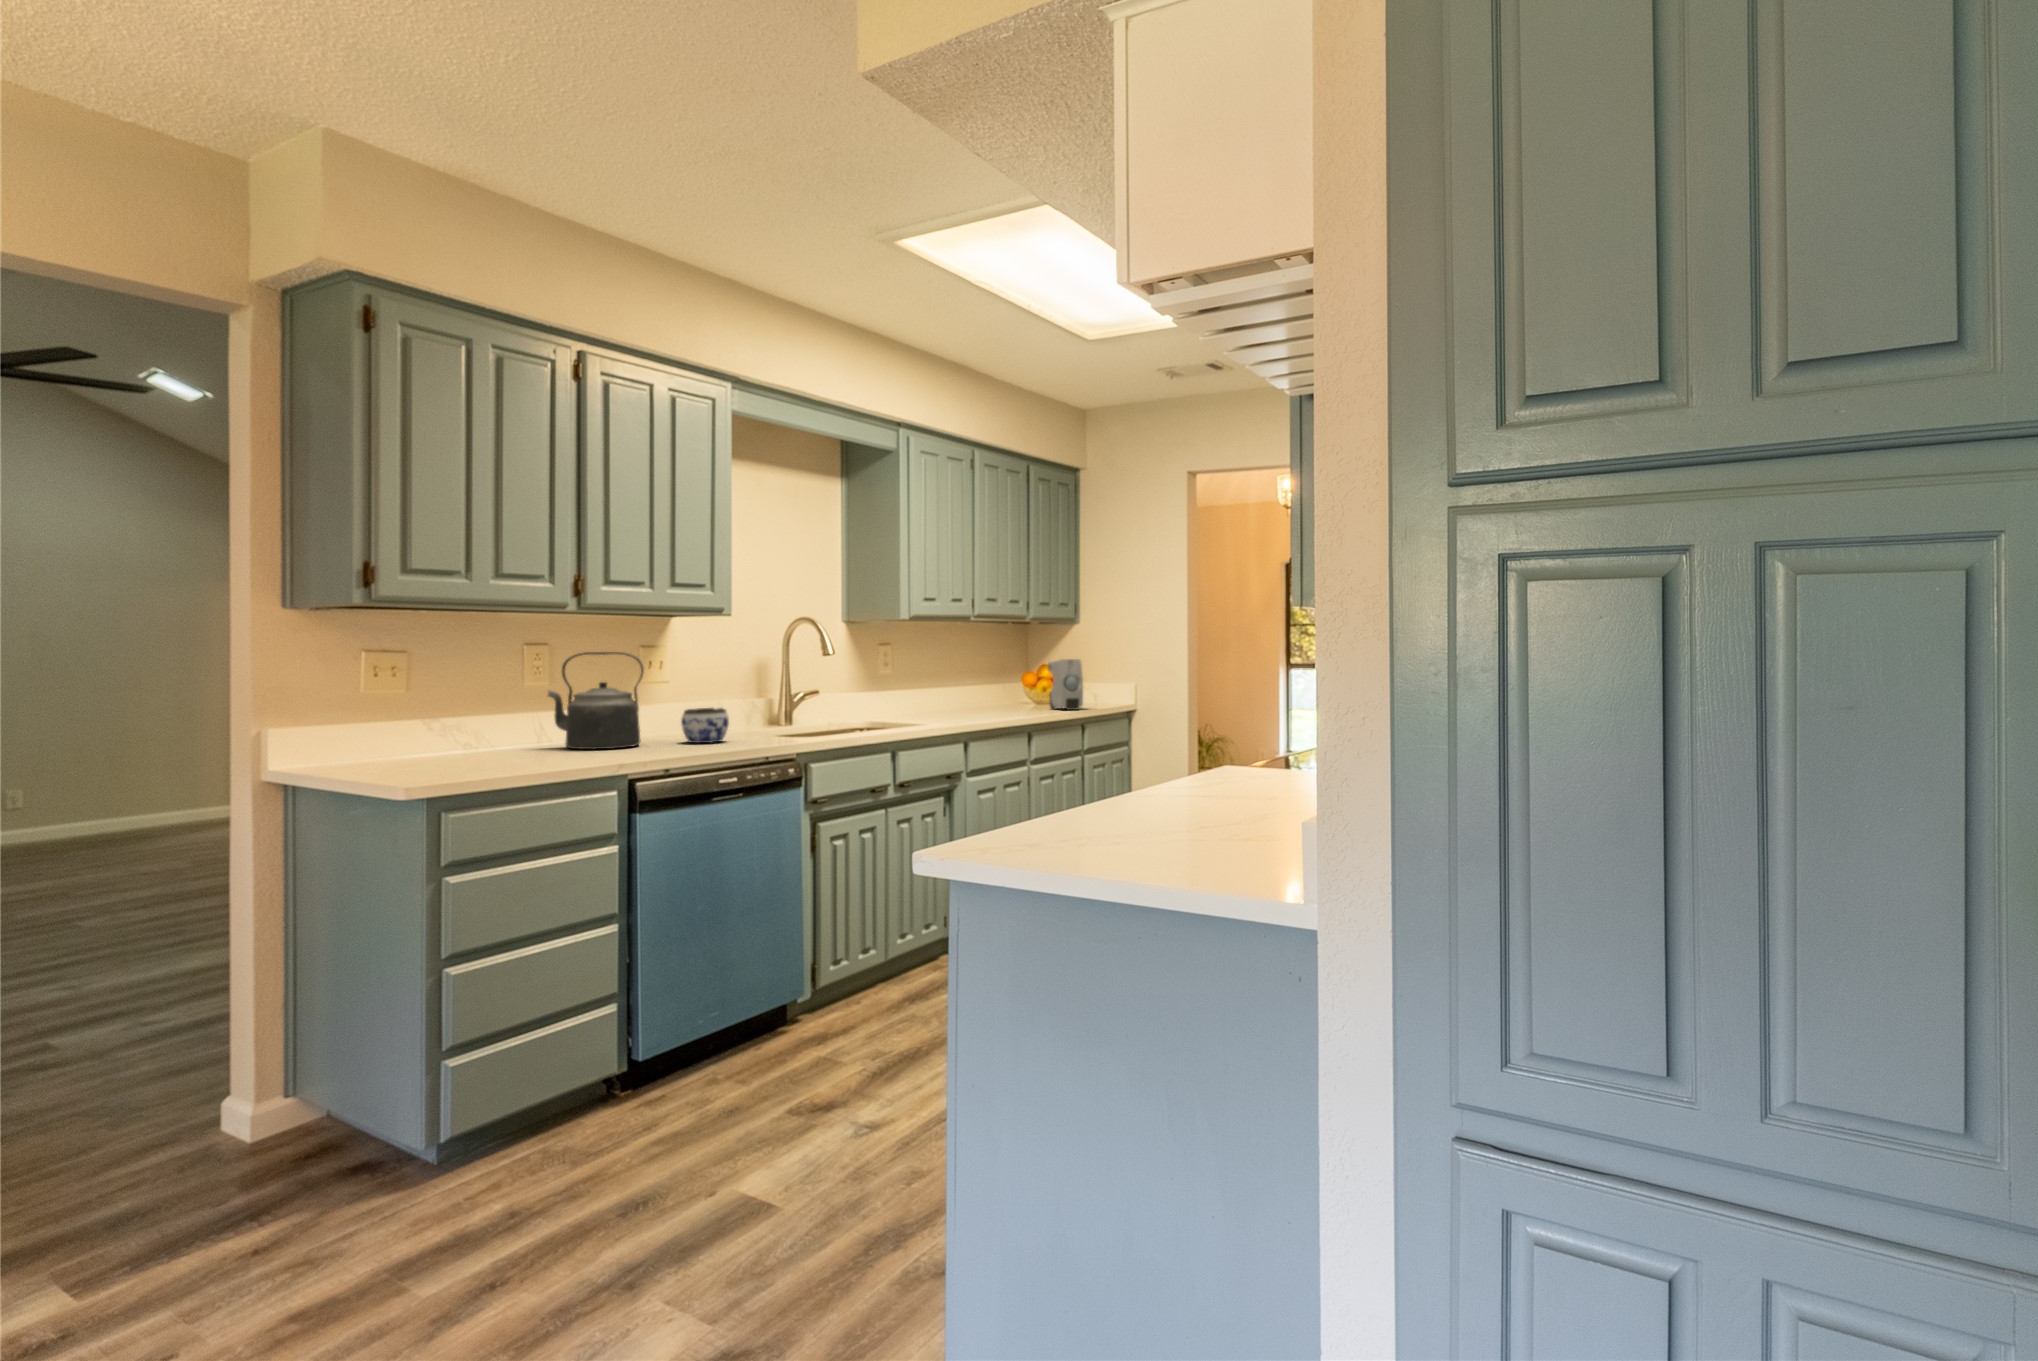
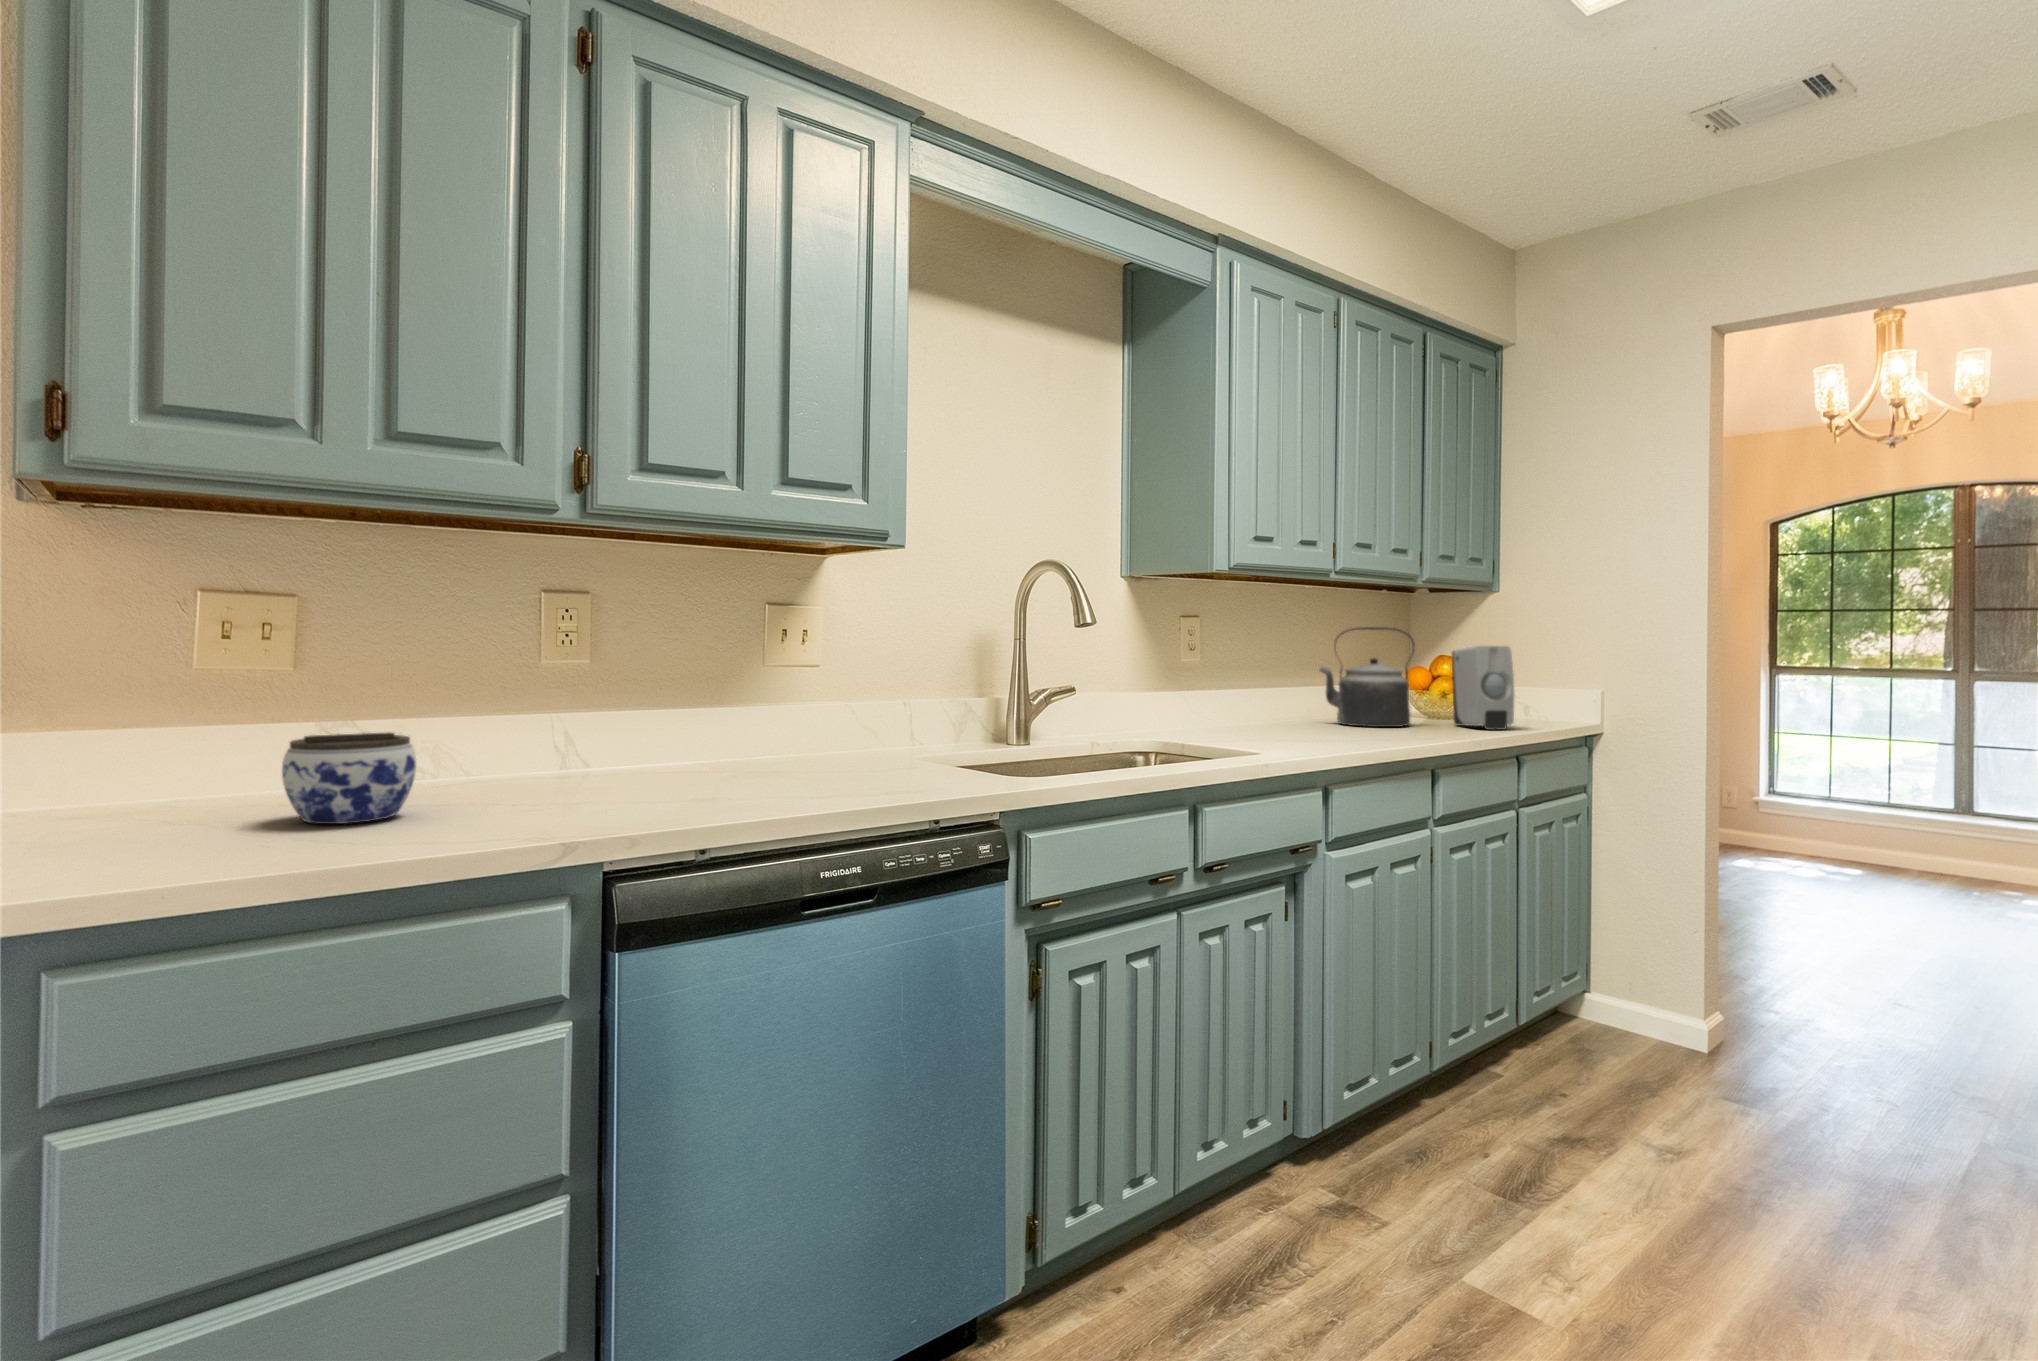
kettle: present [548,652,644,749] -> present [1320,627,1415,727]
jar: present [681,708,729,743] -> present [282,732,416,824]

